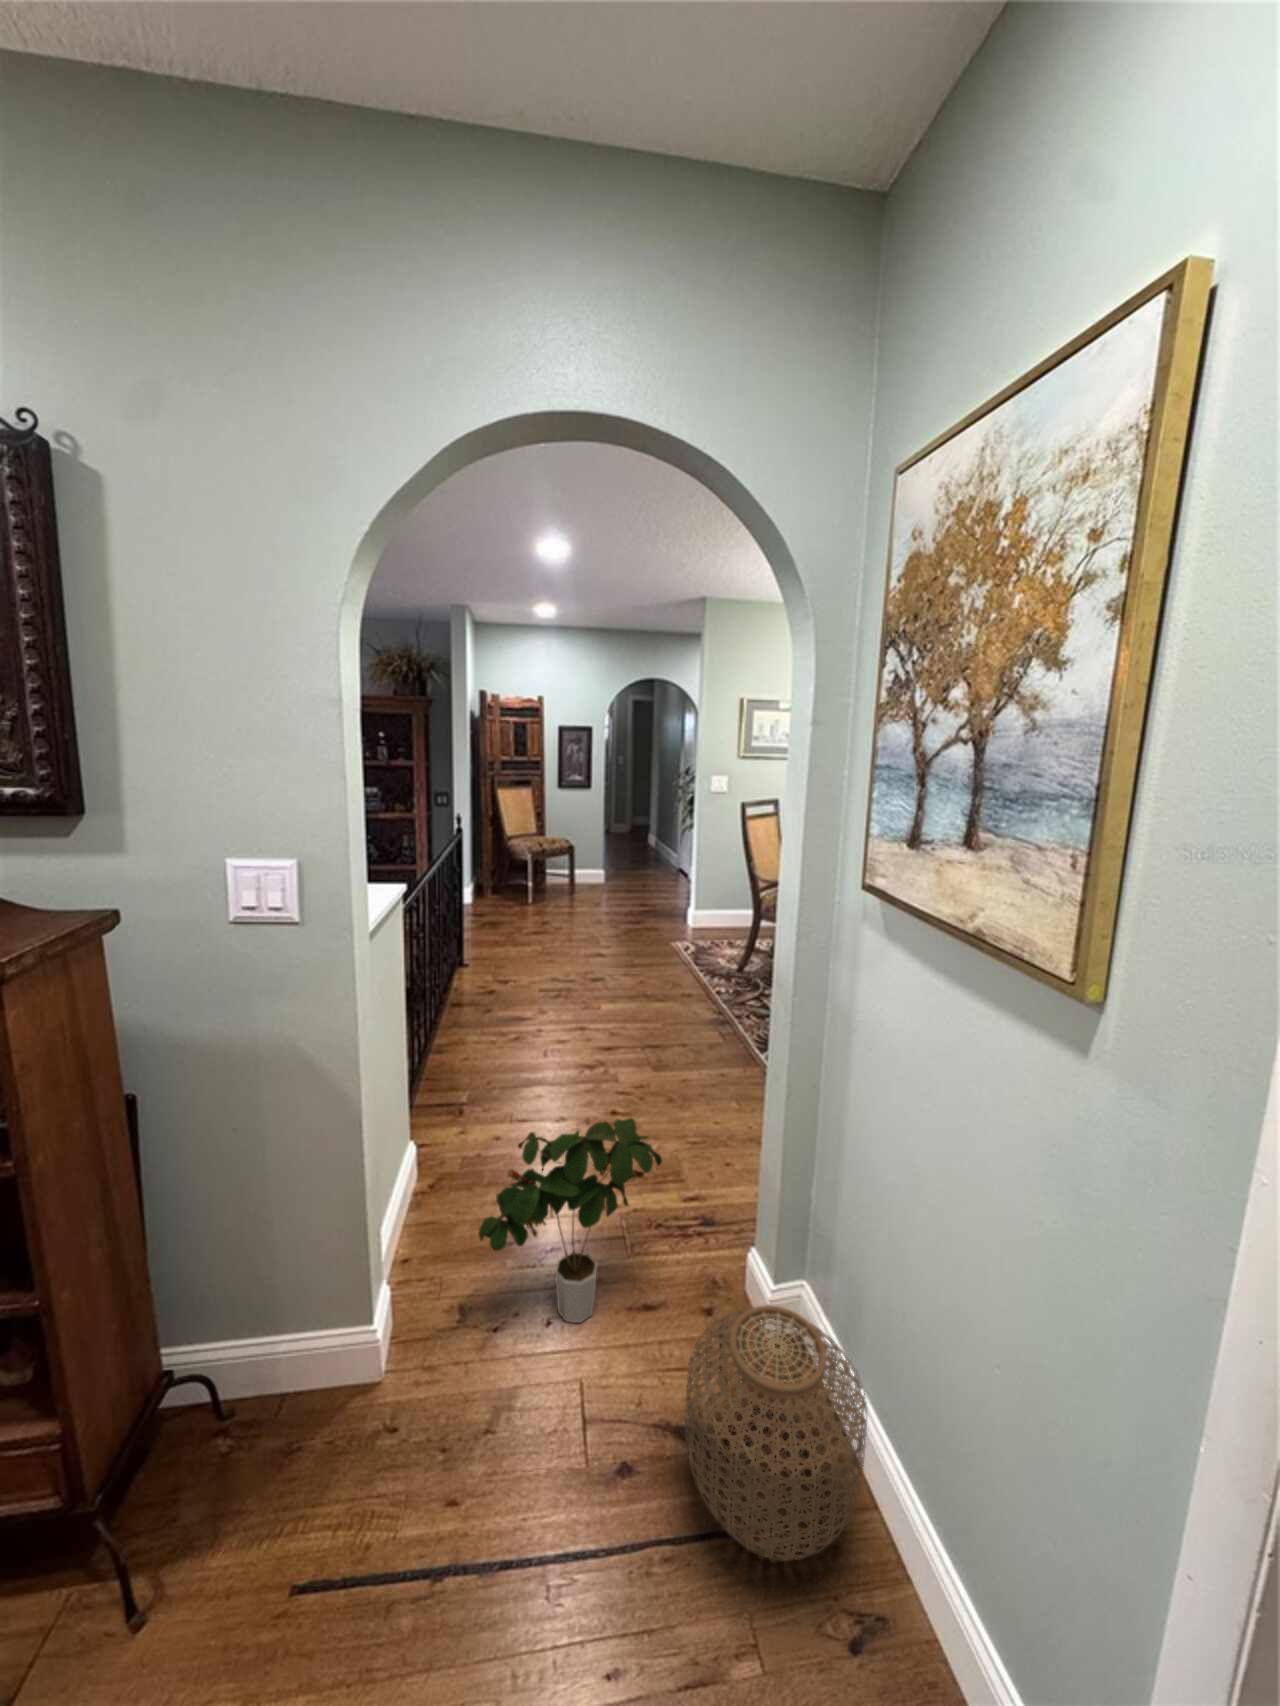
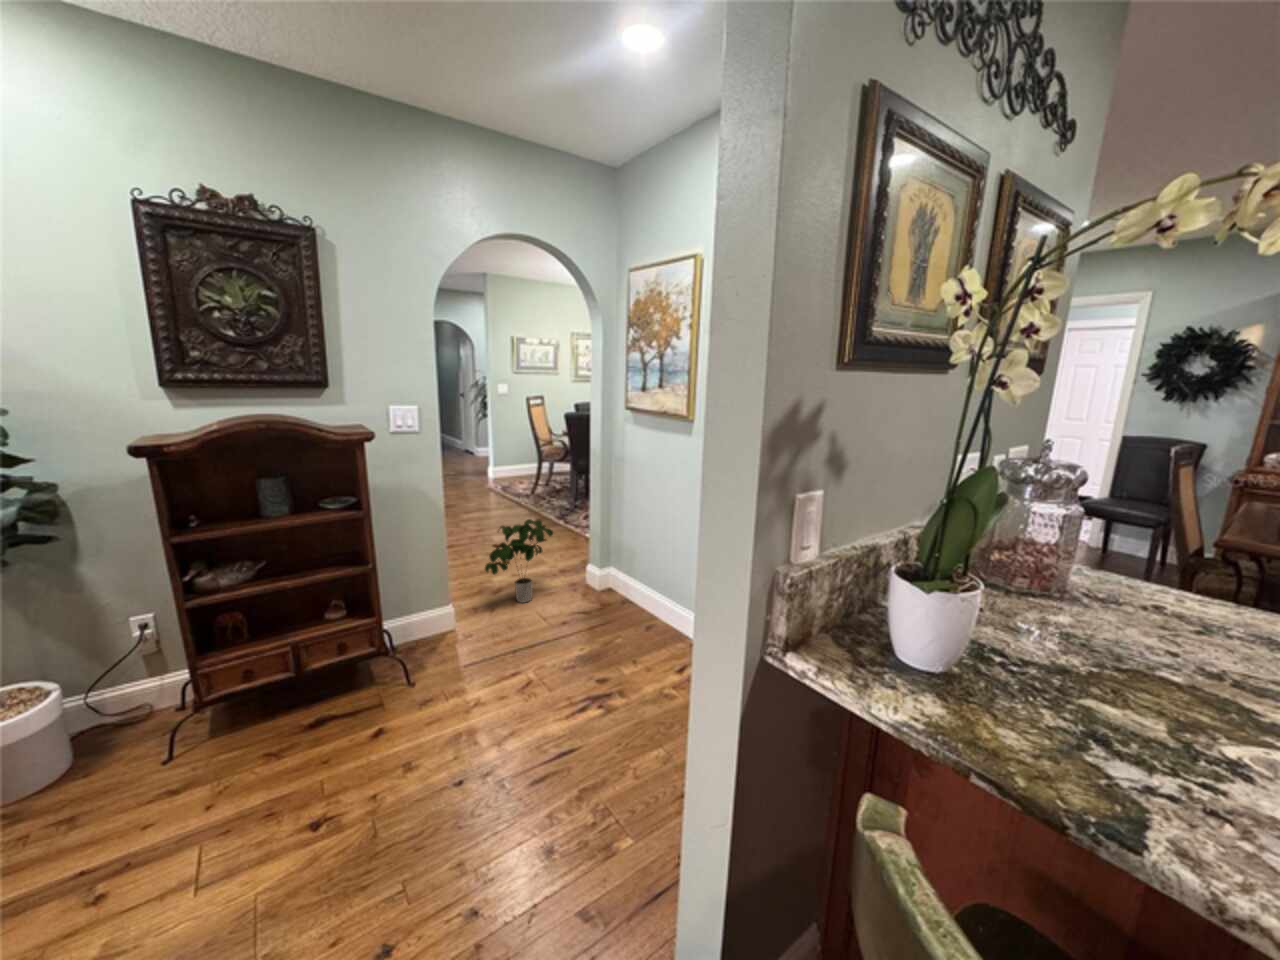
woven basket: present [685,1305,867,1561] -> none [586,554,644,623]

